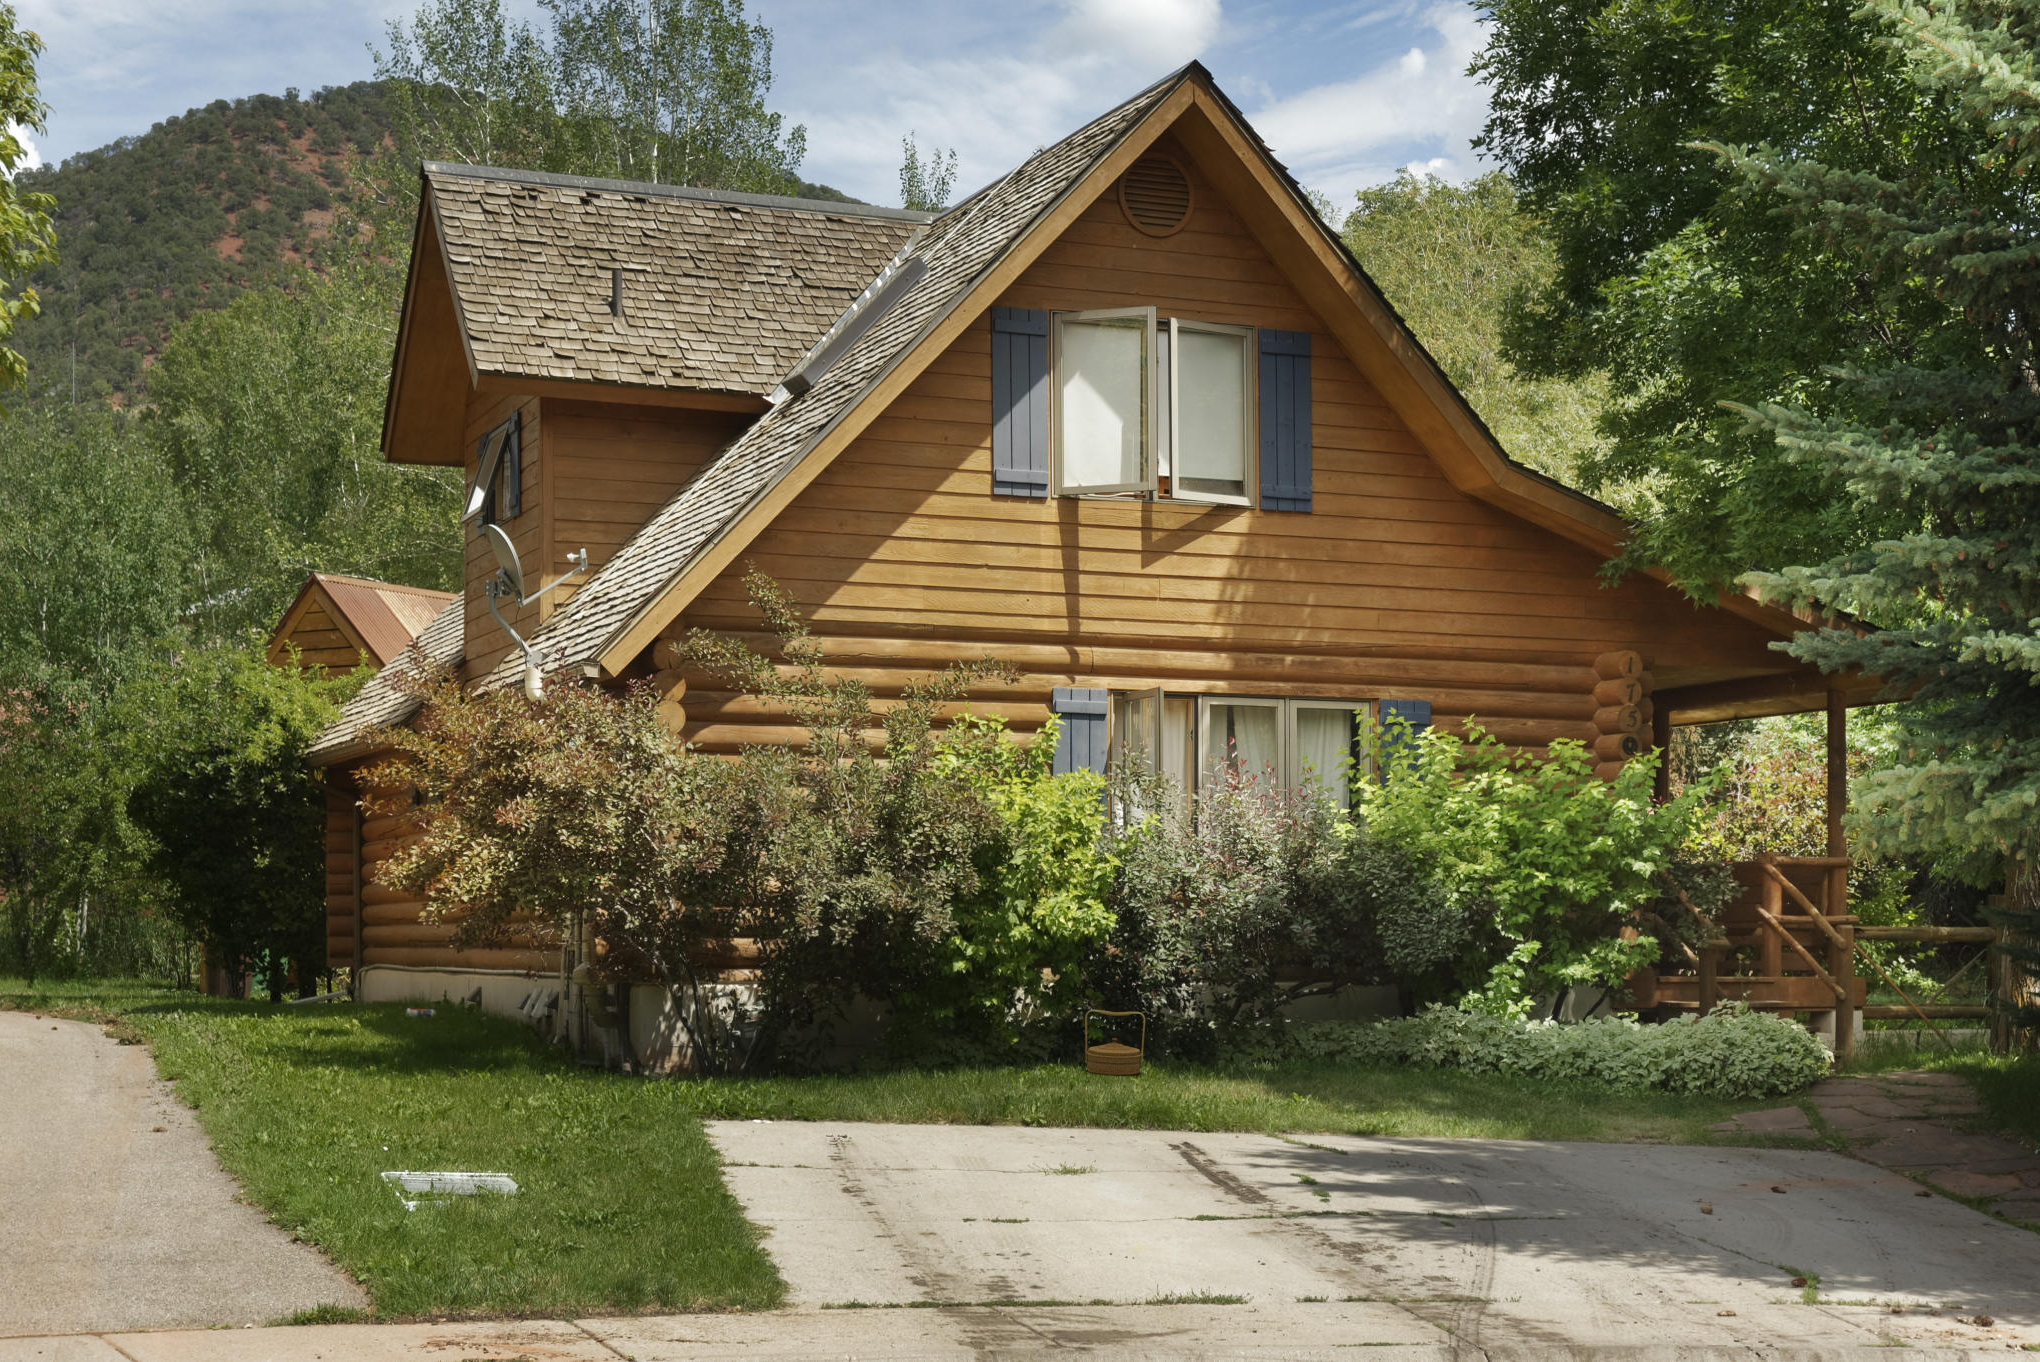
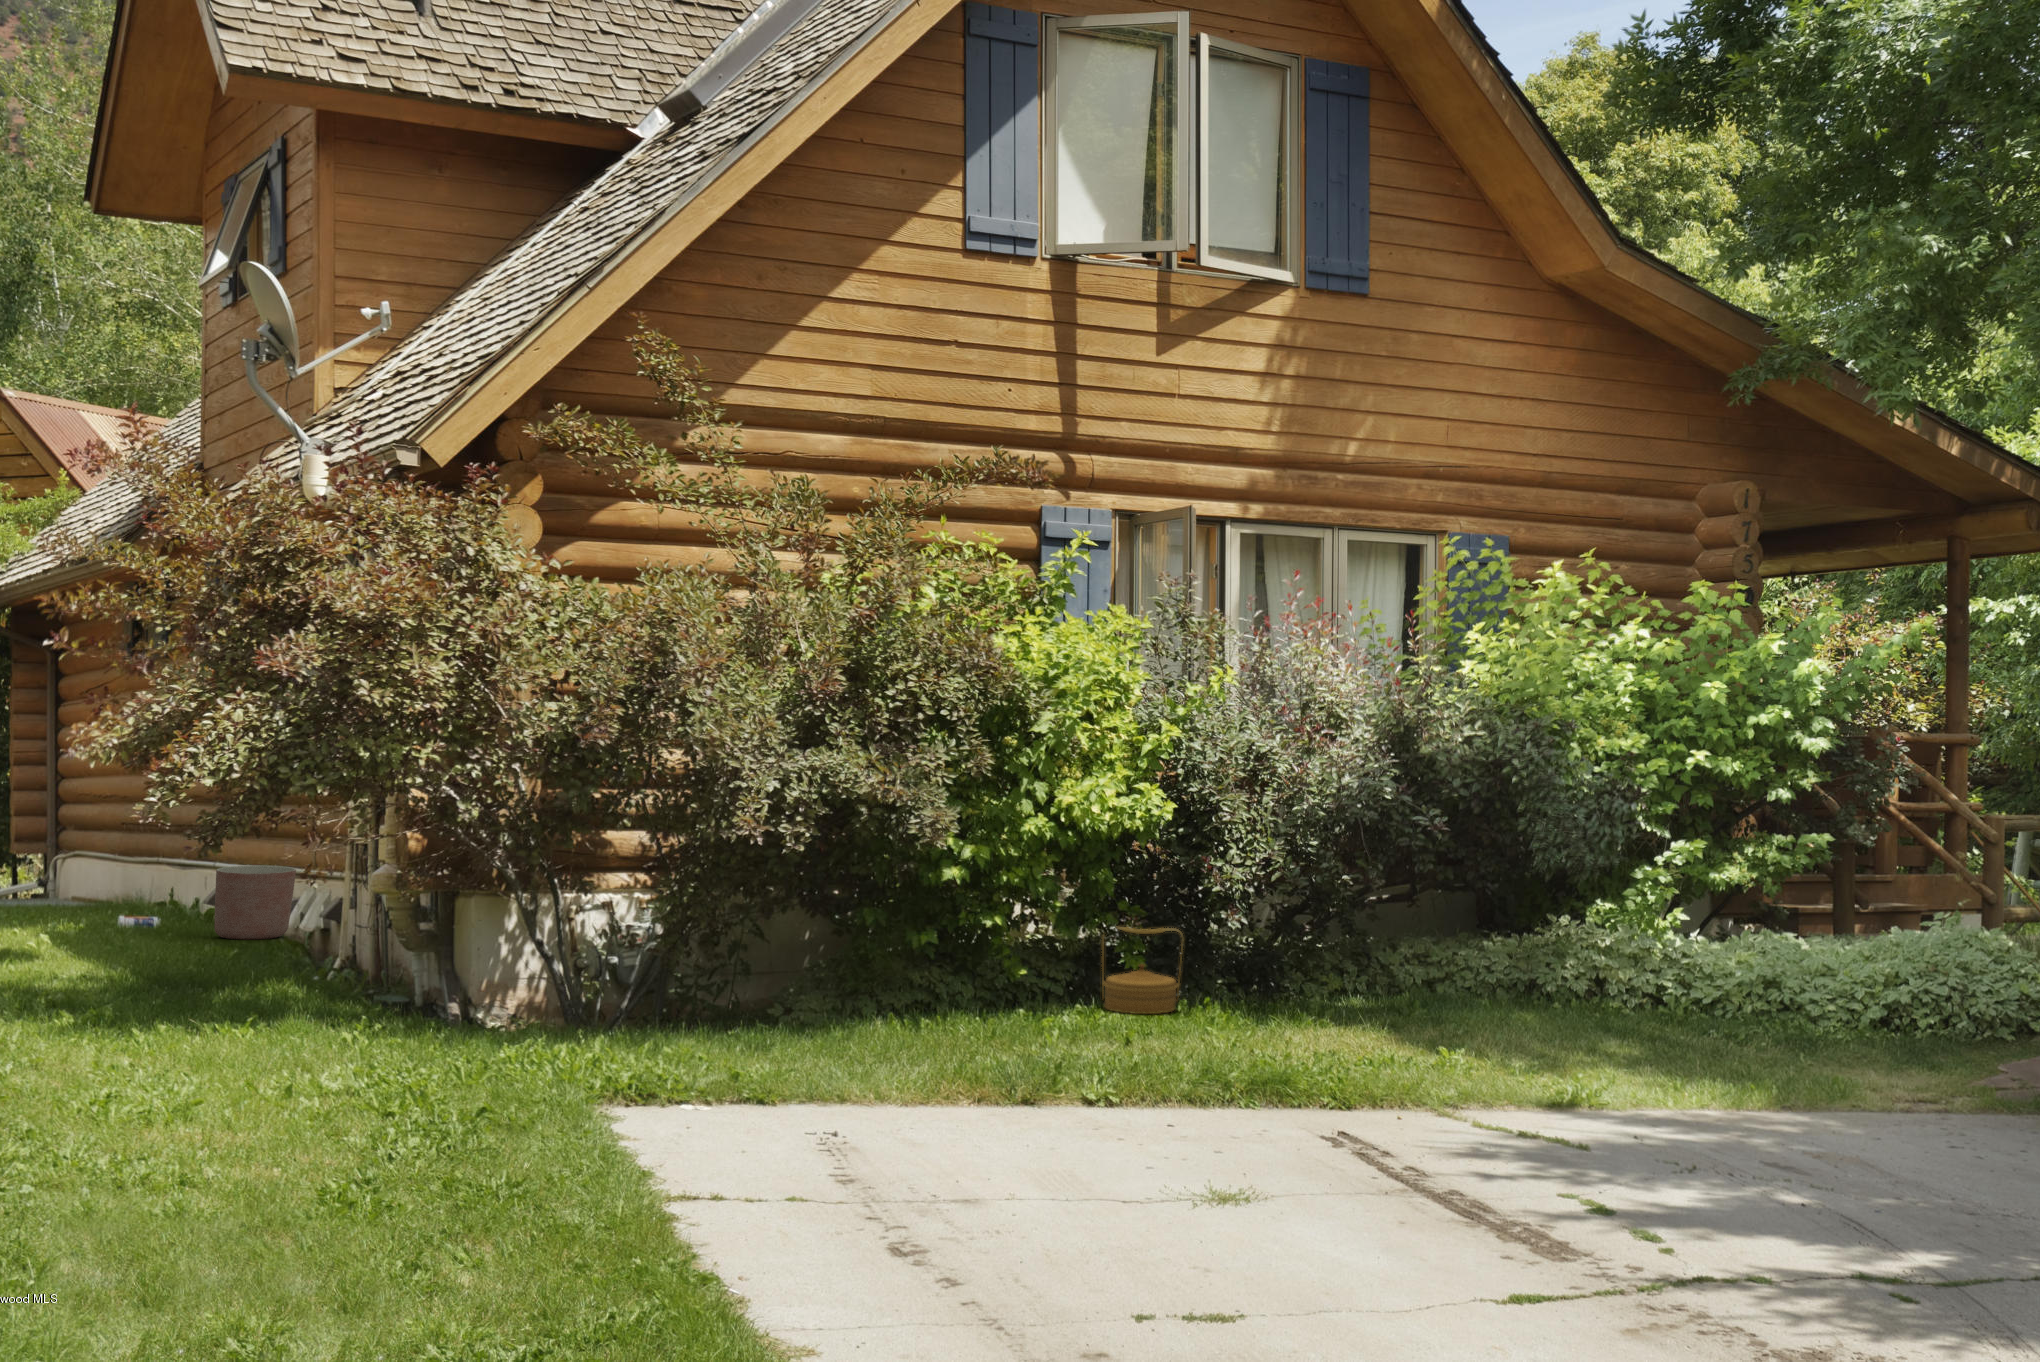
planter: none [477,959,533,1014] -> present [214,866,296,940]

